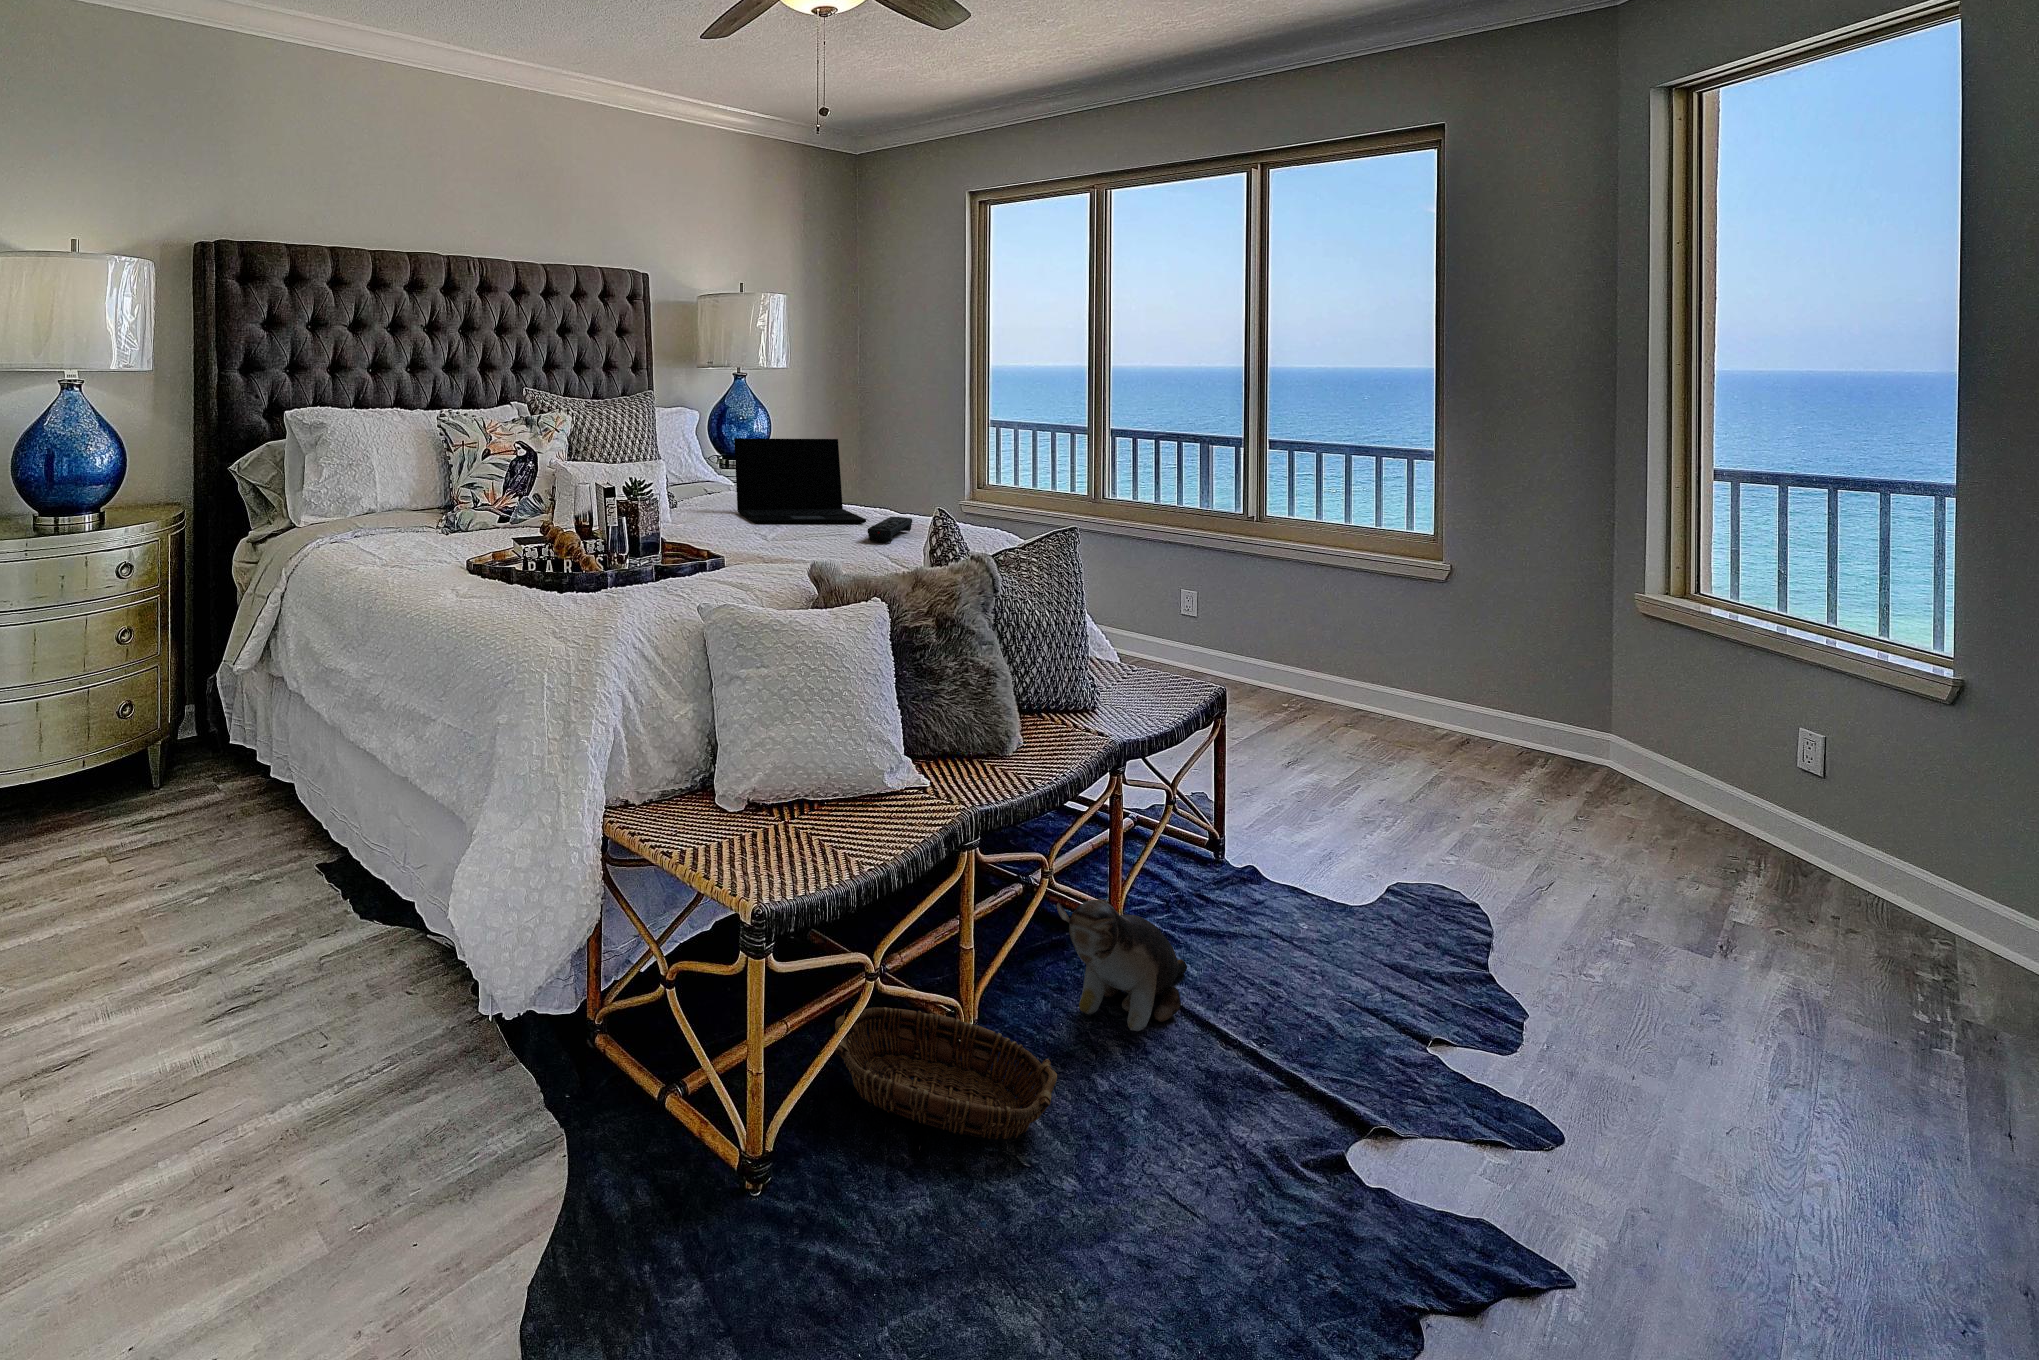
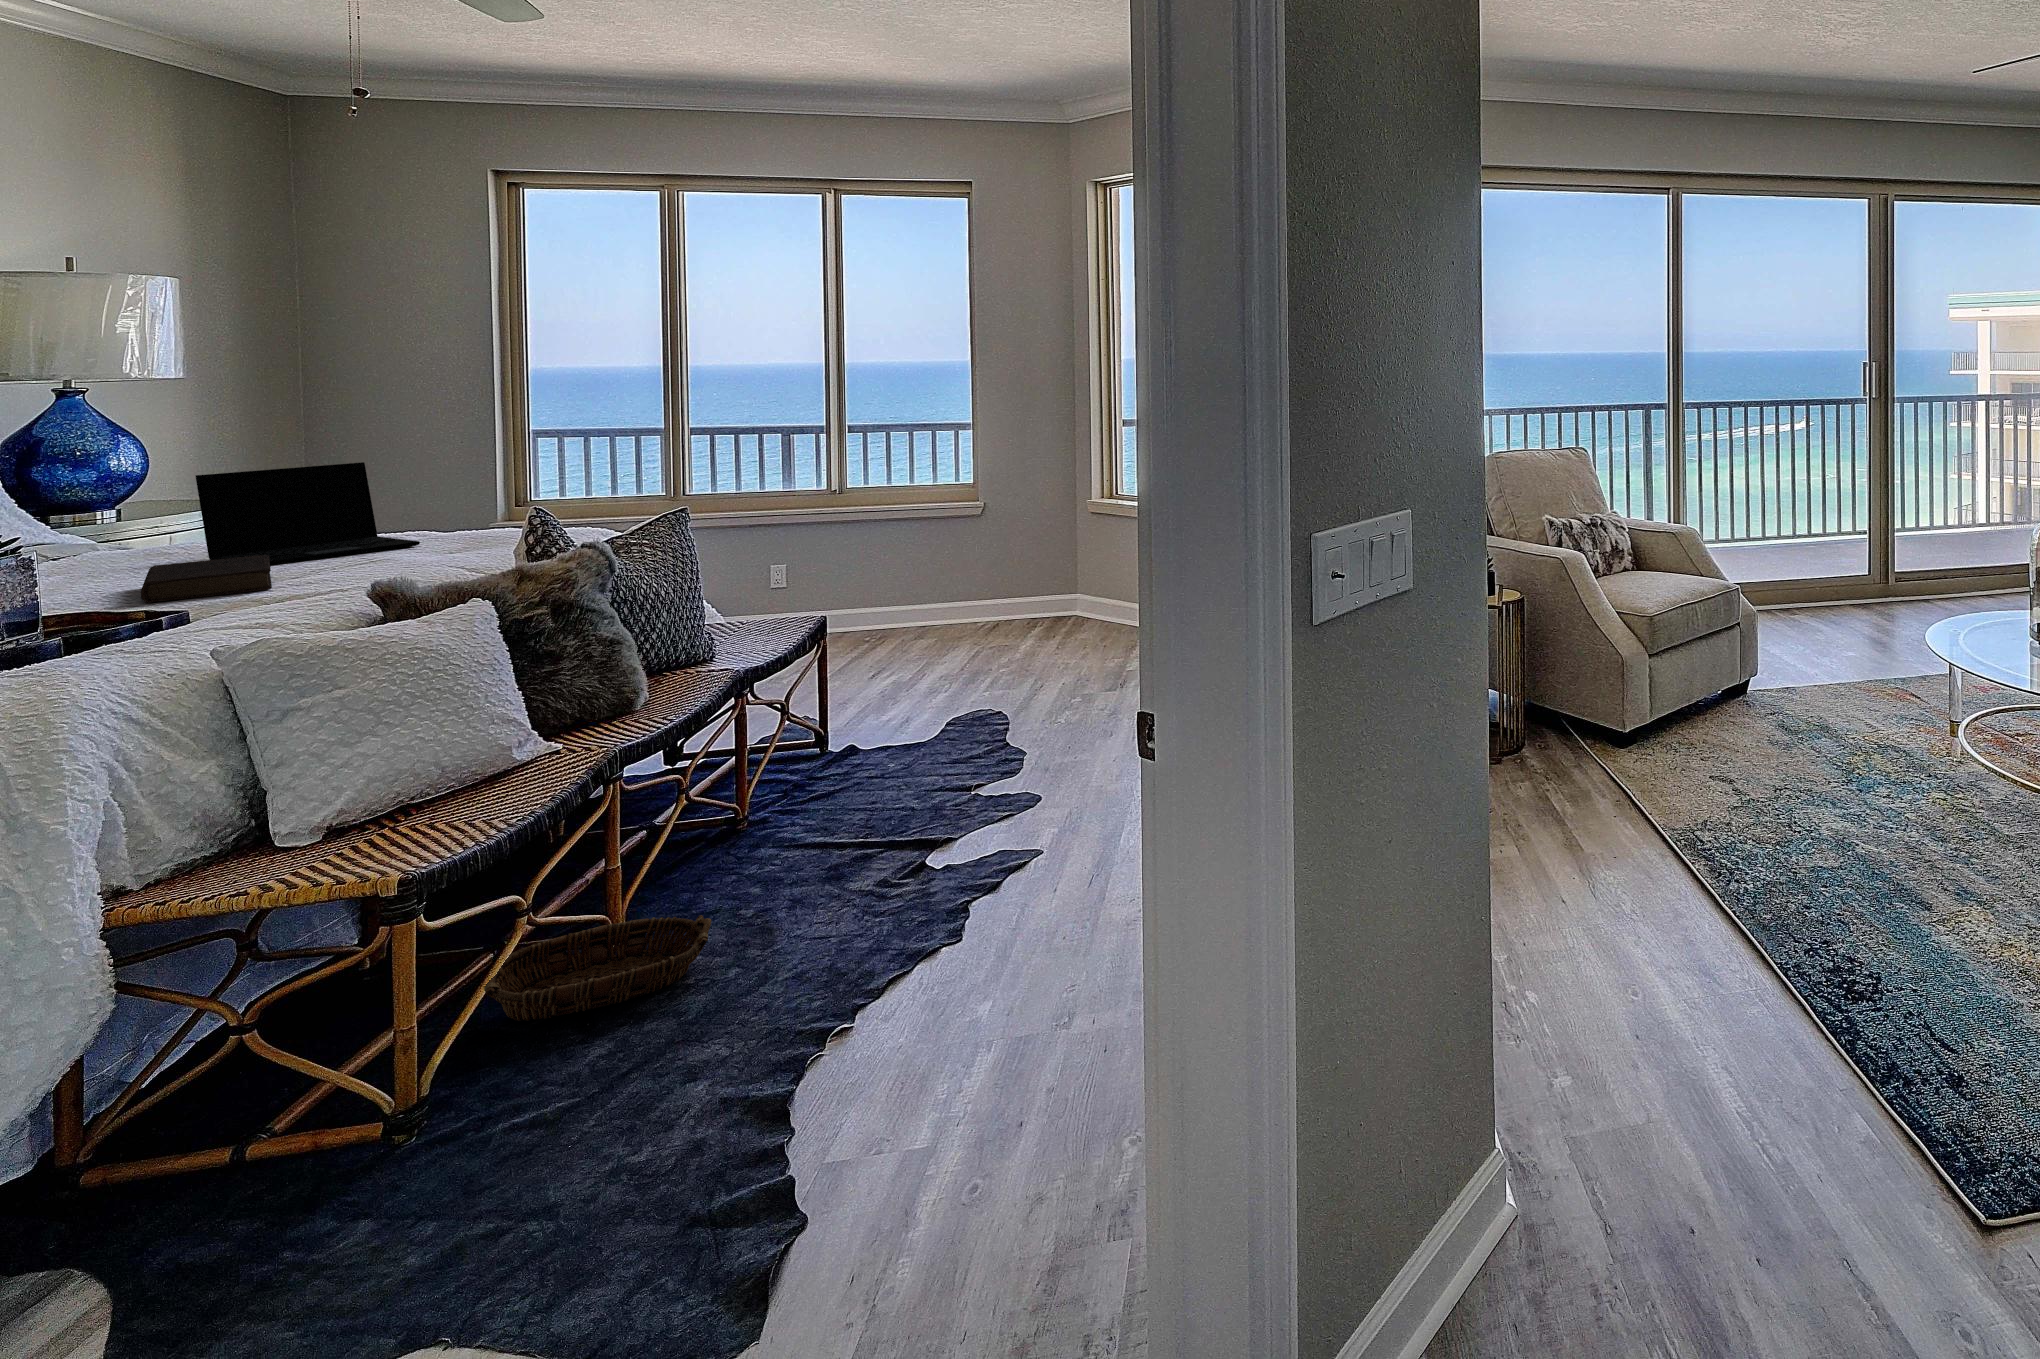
book: none [677,512,761,548] -> present [141,555,272,603]
remote control: present [868,517,912,543] -> none [434,531,486,560]
plush toy: present [1057,900,1187,1031] -> none [696,790,807,887]

